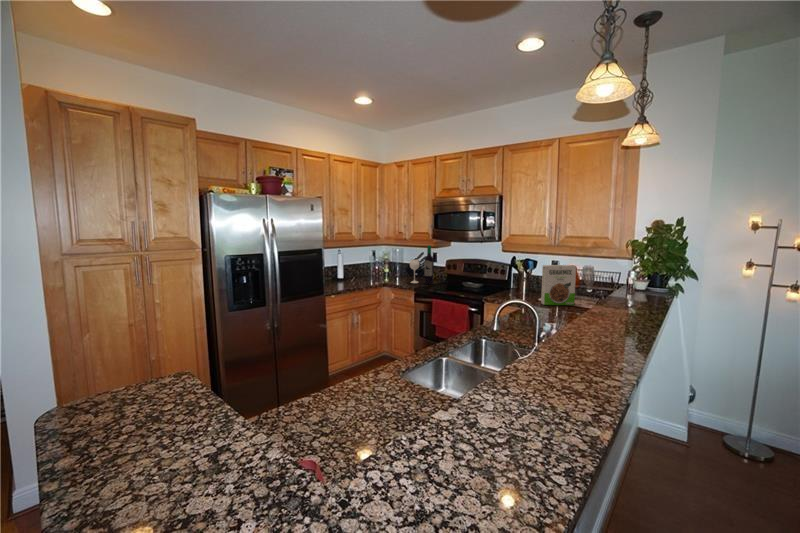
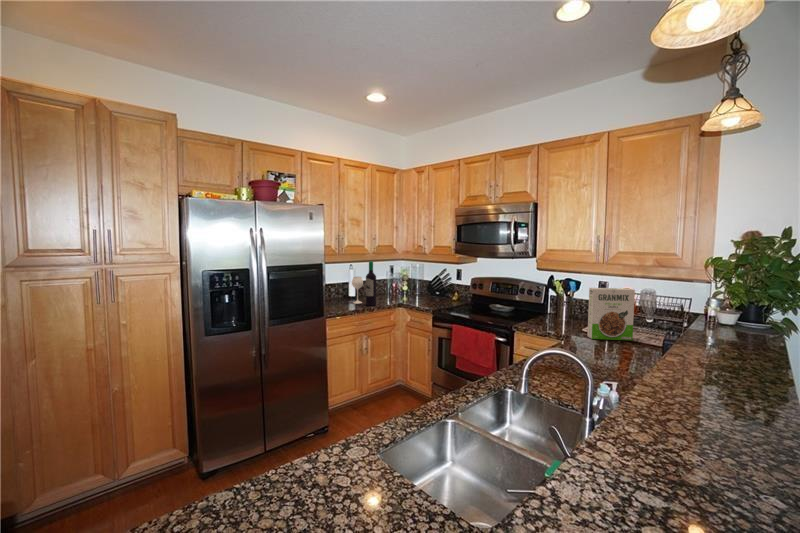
wine bottle: present [410,245,434,285] -> present [352,261,376,306]

